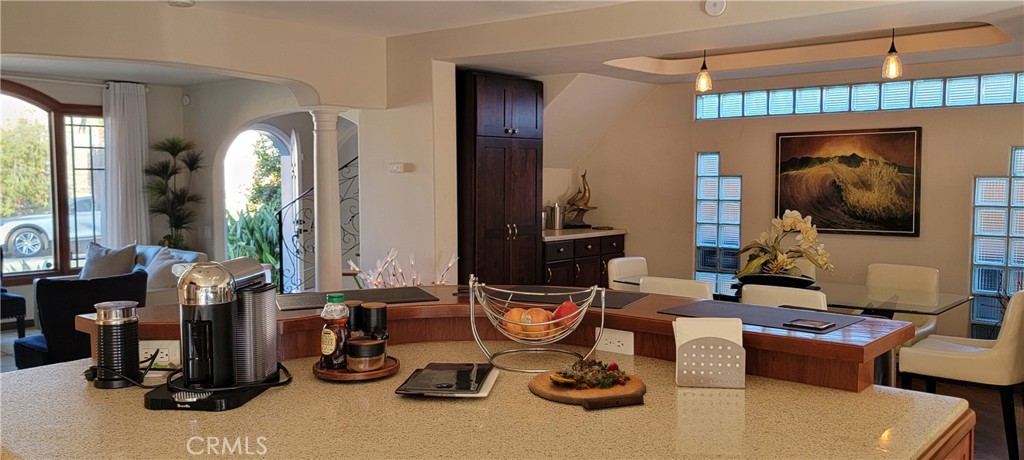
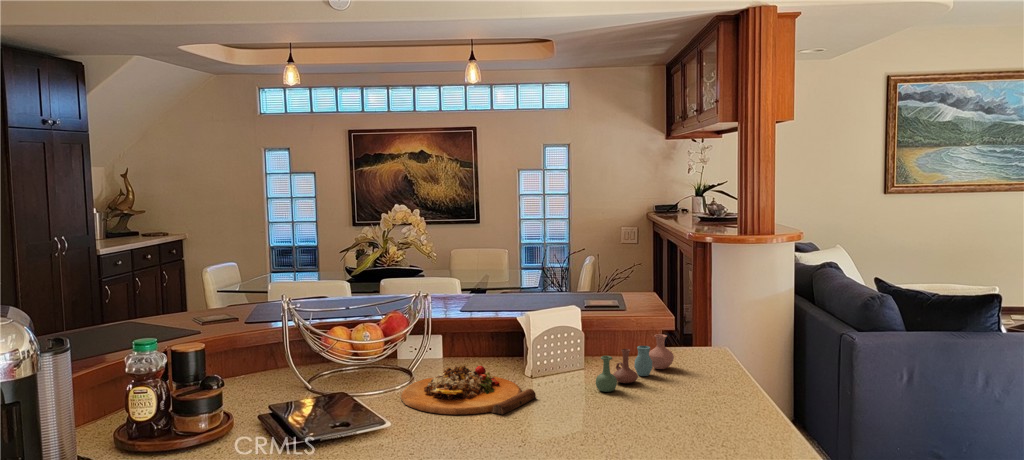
vase: none [713,365,848,413] -> present [596,334,674,392]

